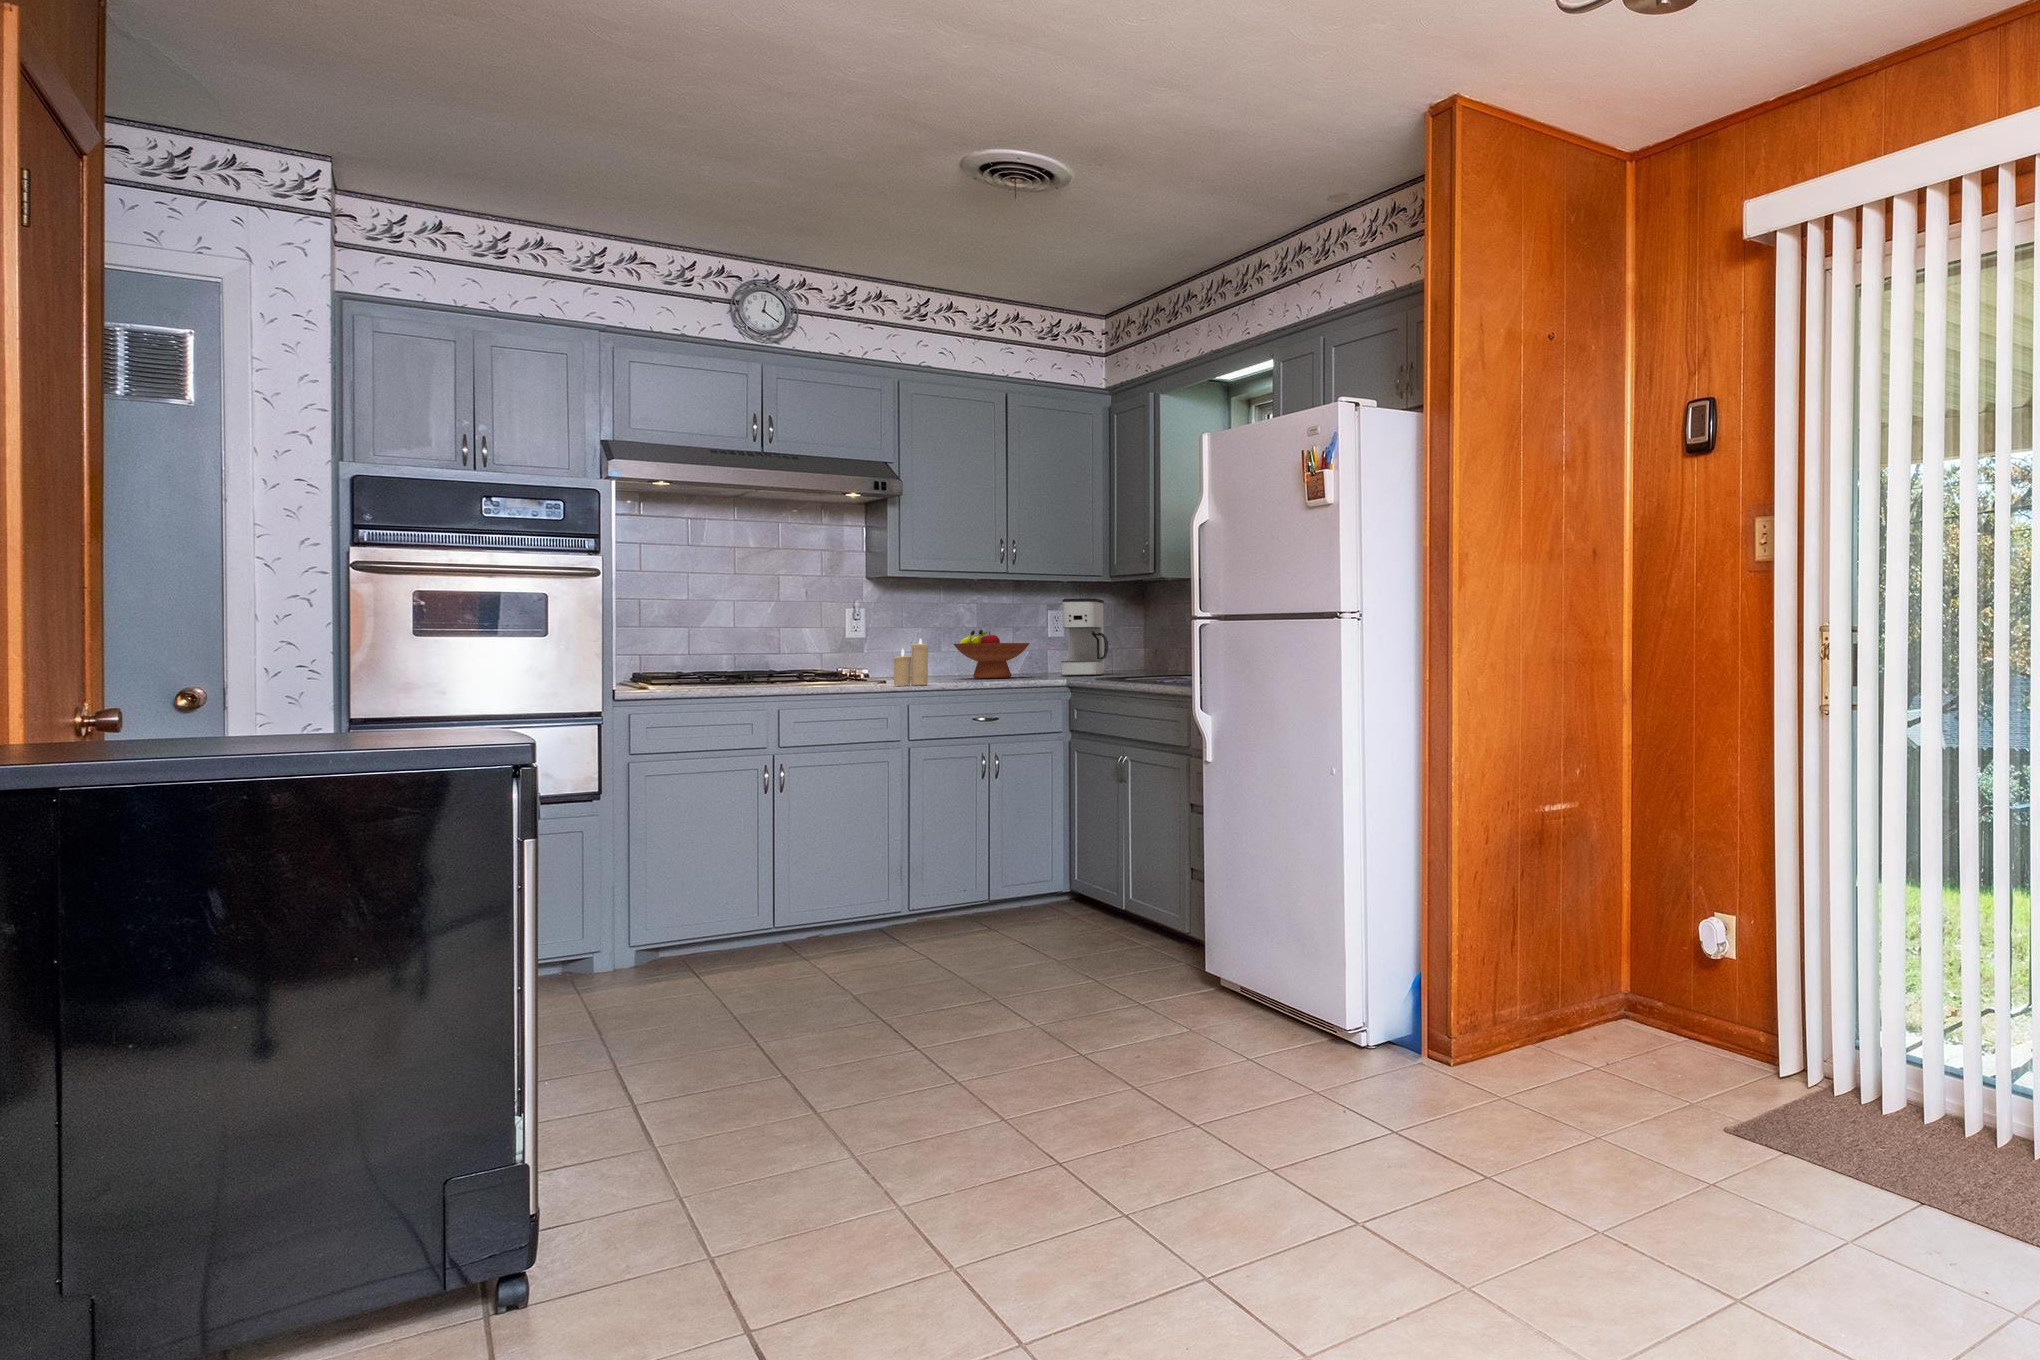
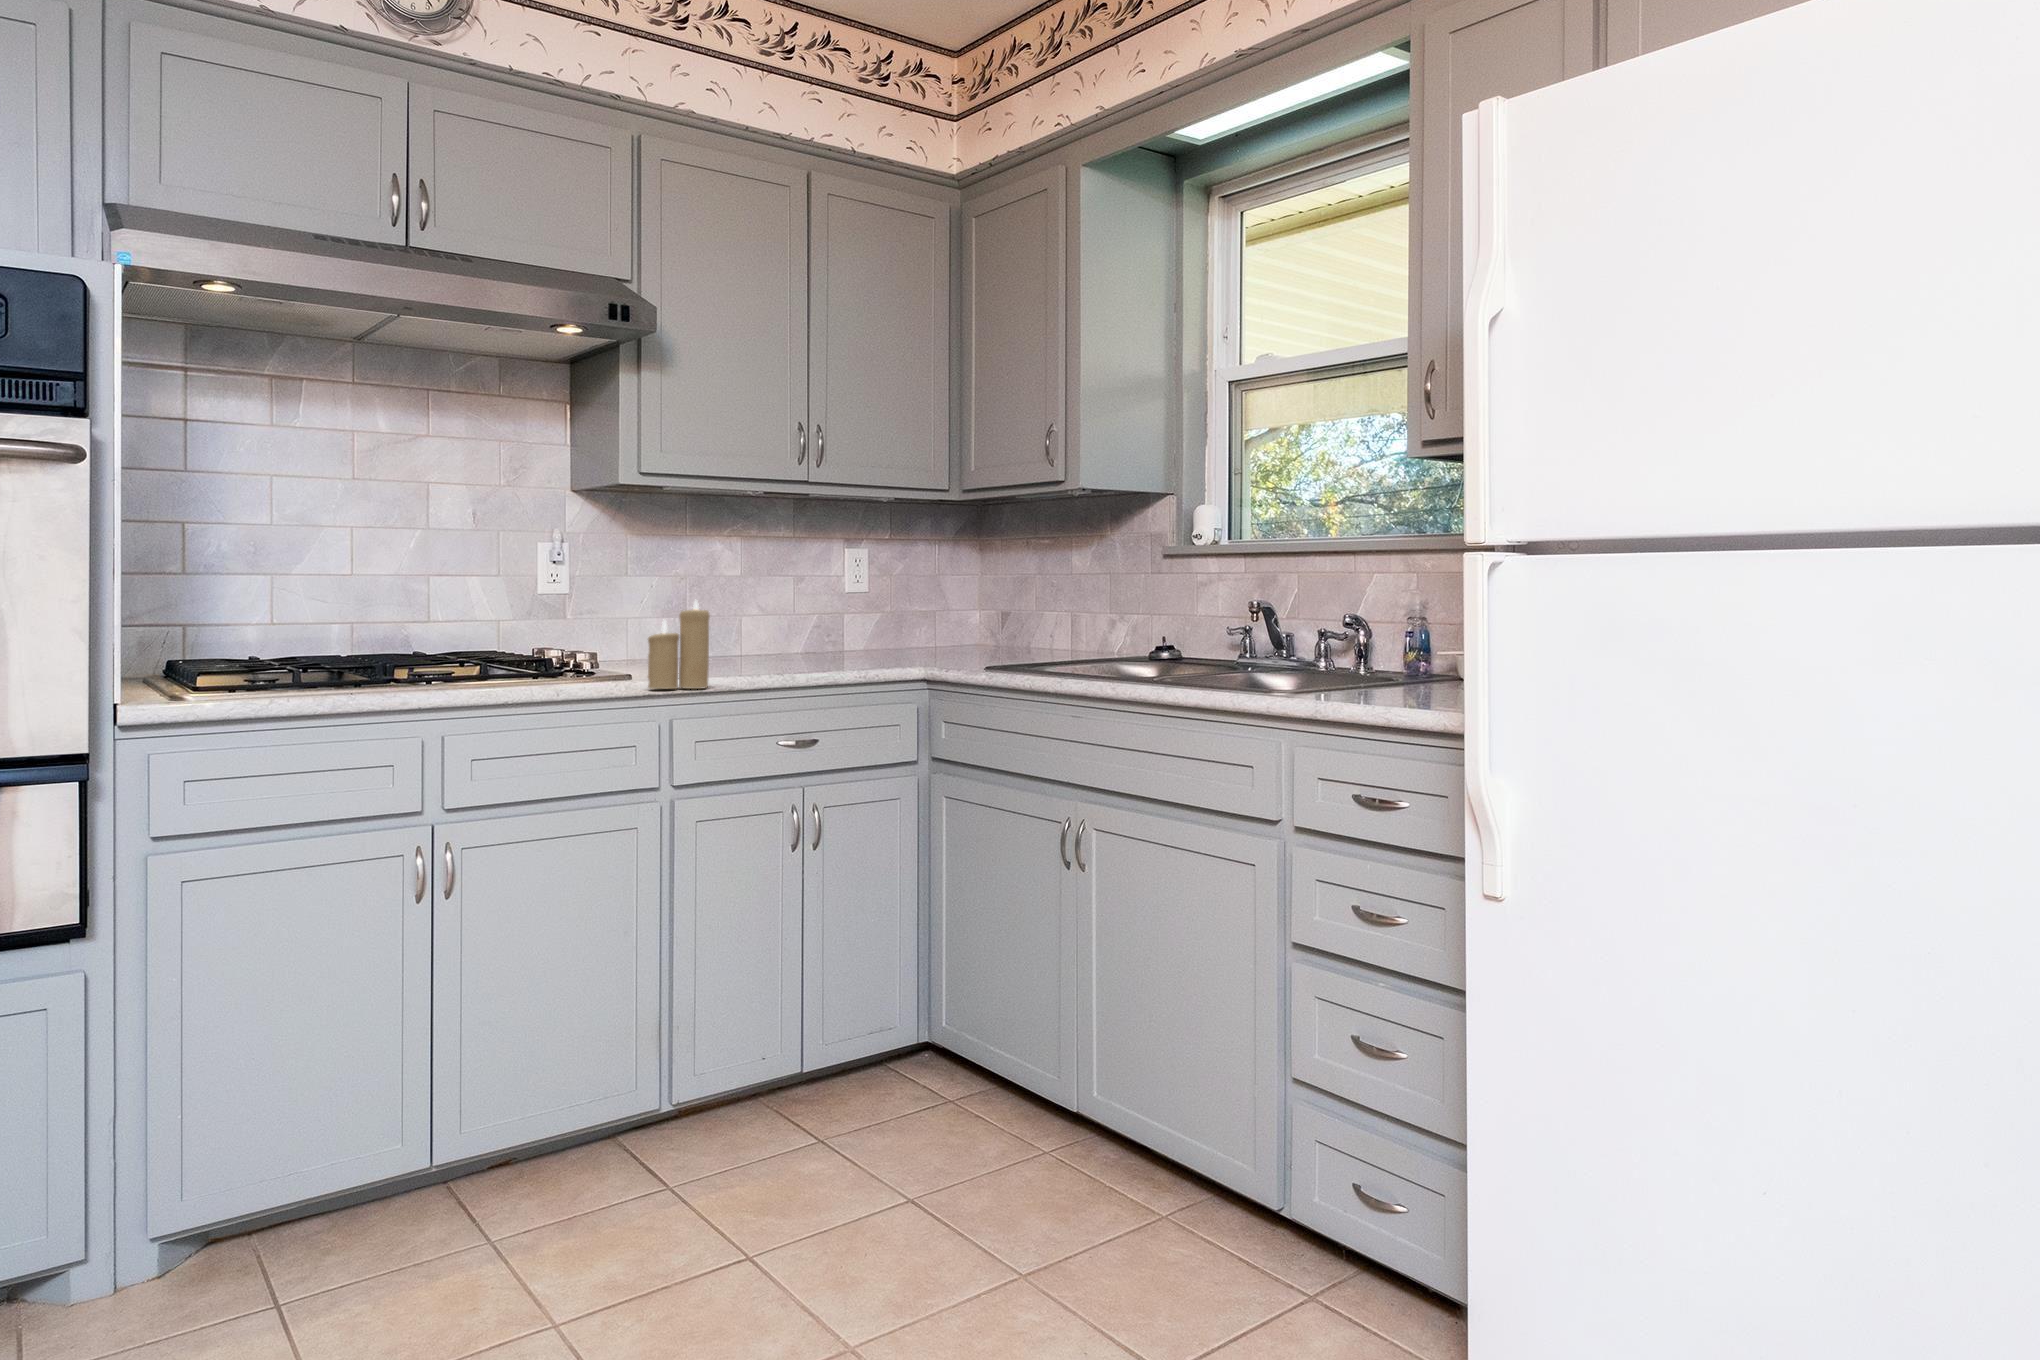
coffee maker: present [1061,598,1108,676] -> none [873,529,947,658]
fruit bowl: present [953,629,1030,679] -> none [707,580,832,663]

